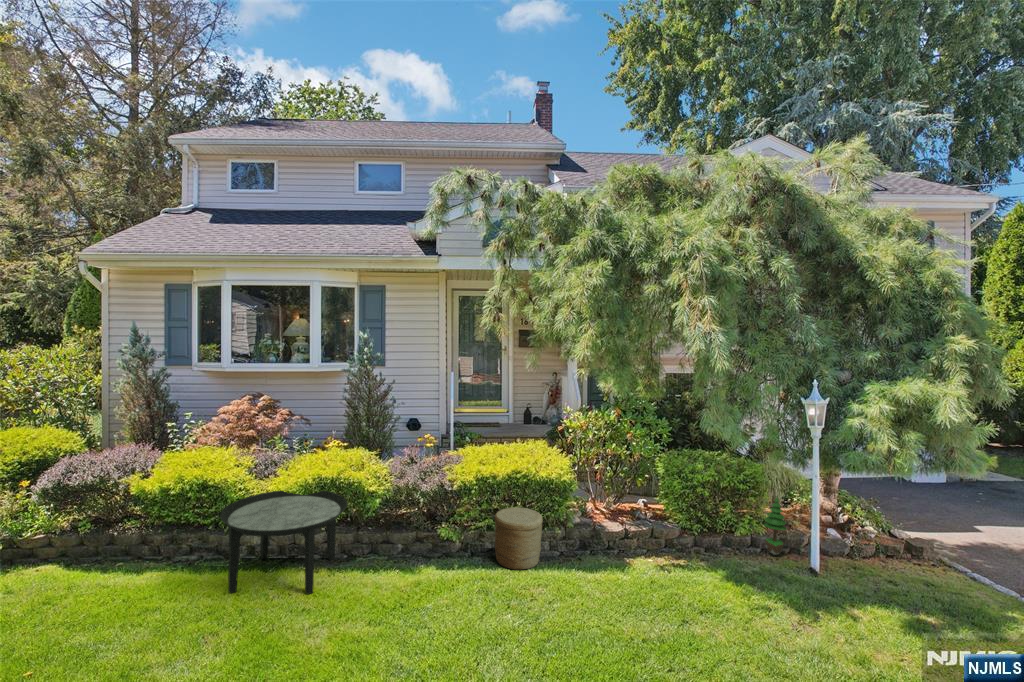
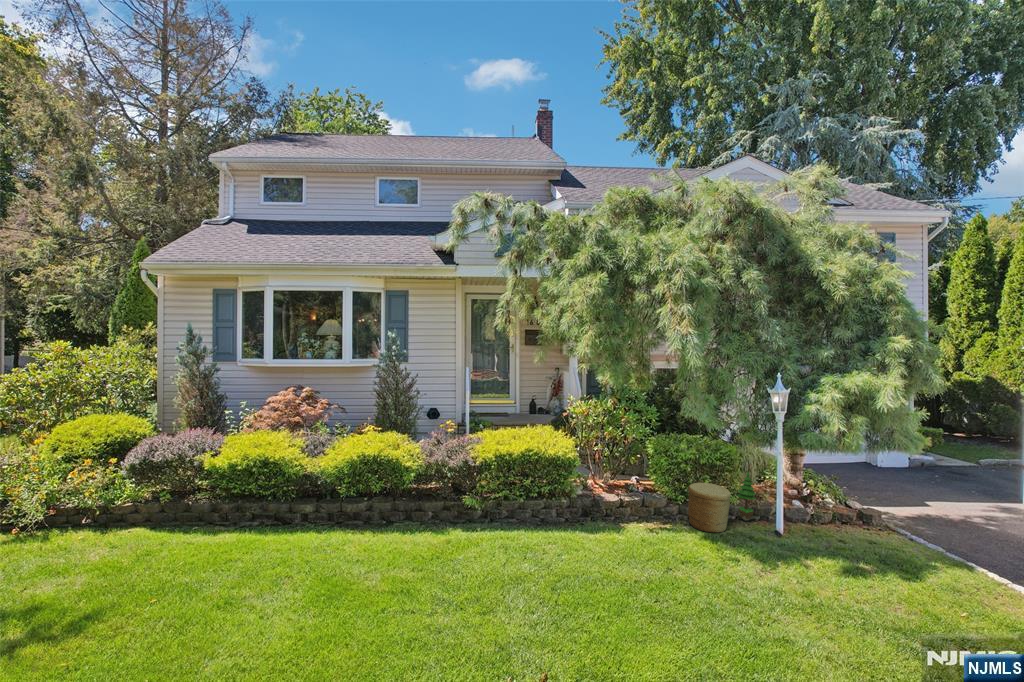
round table: present [220,491,347,594] -> none [286,465,389,550]
woven basket: present [494,507,543,570] -> present [688,483,730,532]

